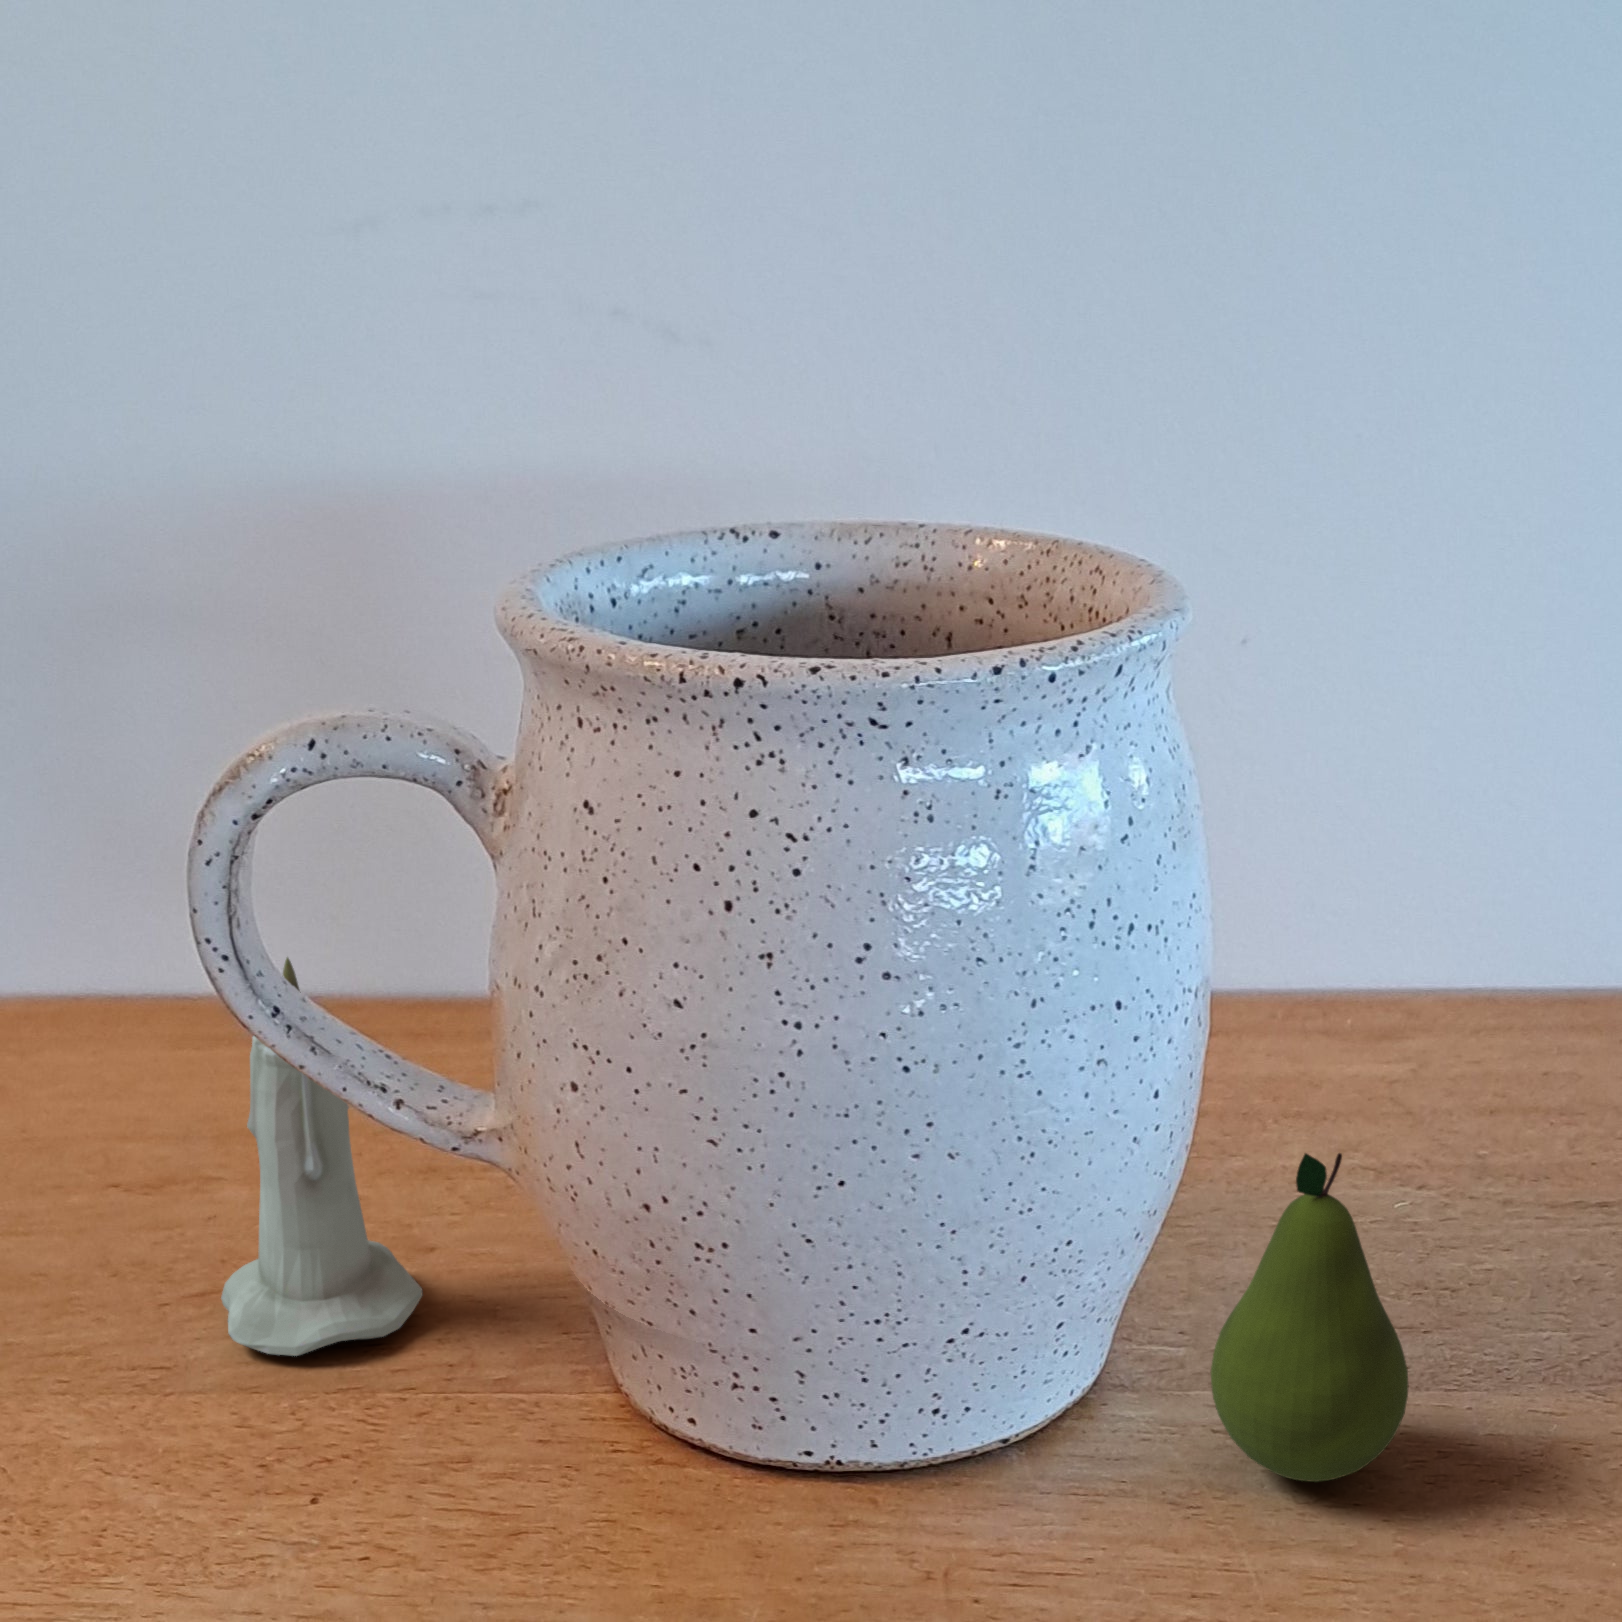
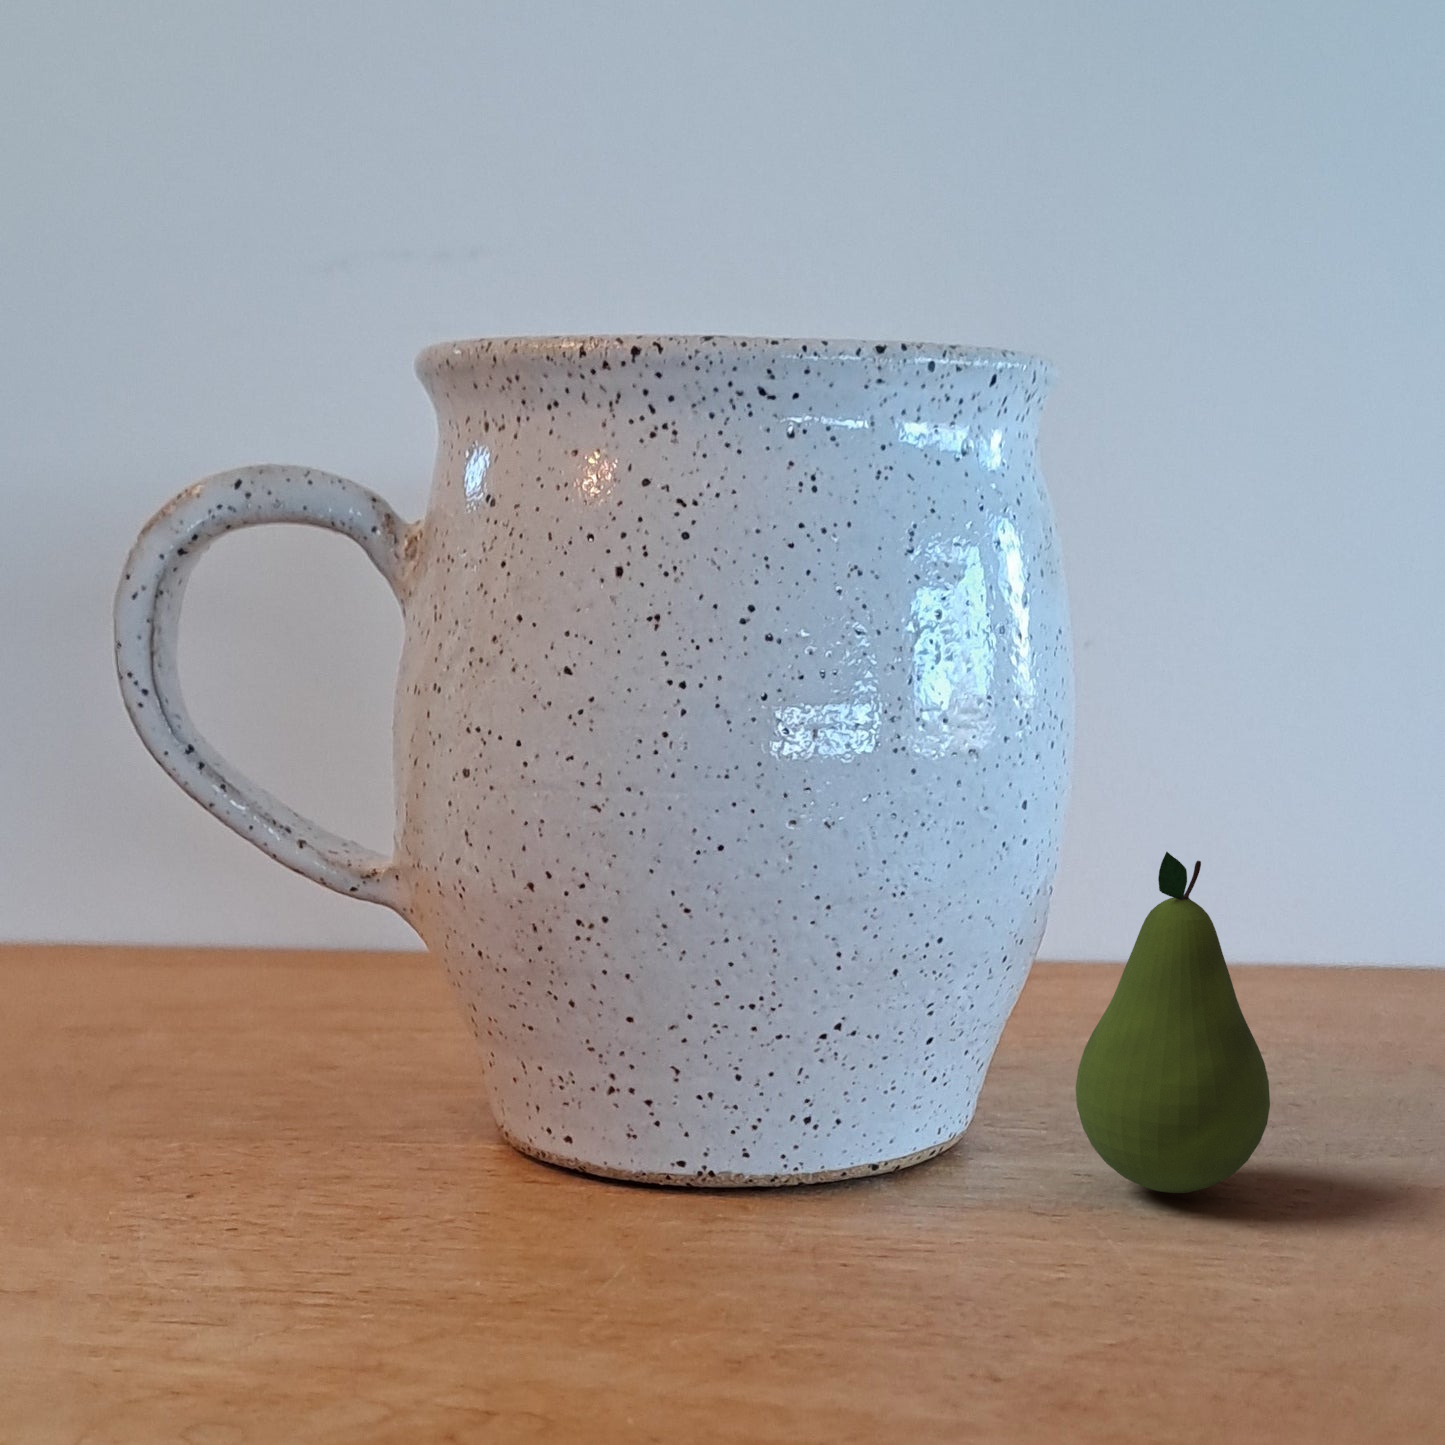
candle: present [221,958,422,1356] -> none [122,723,316,1106]

